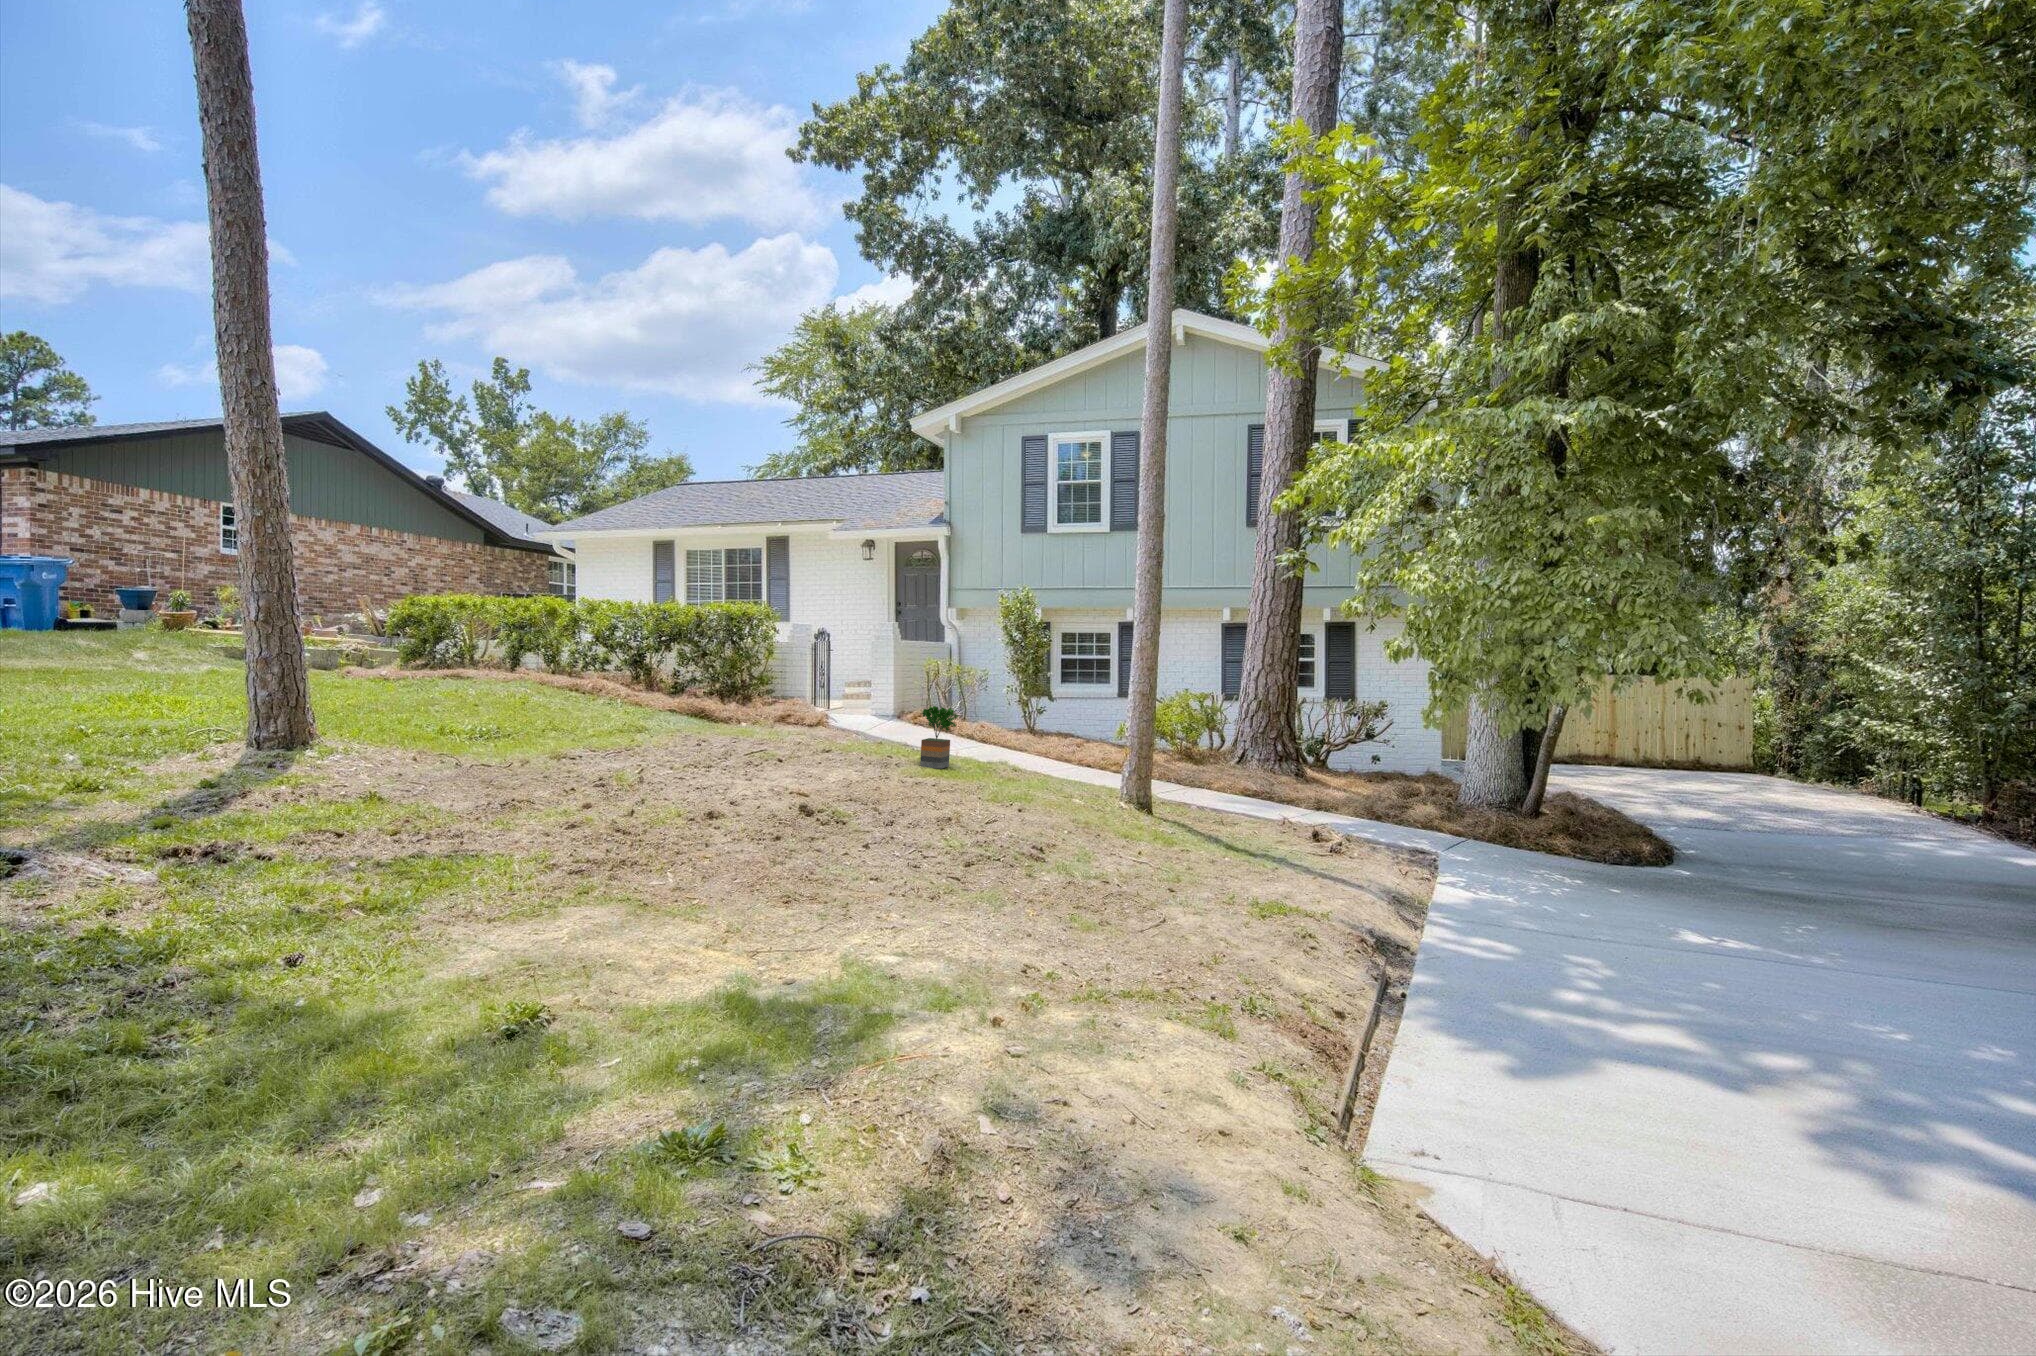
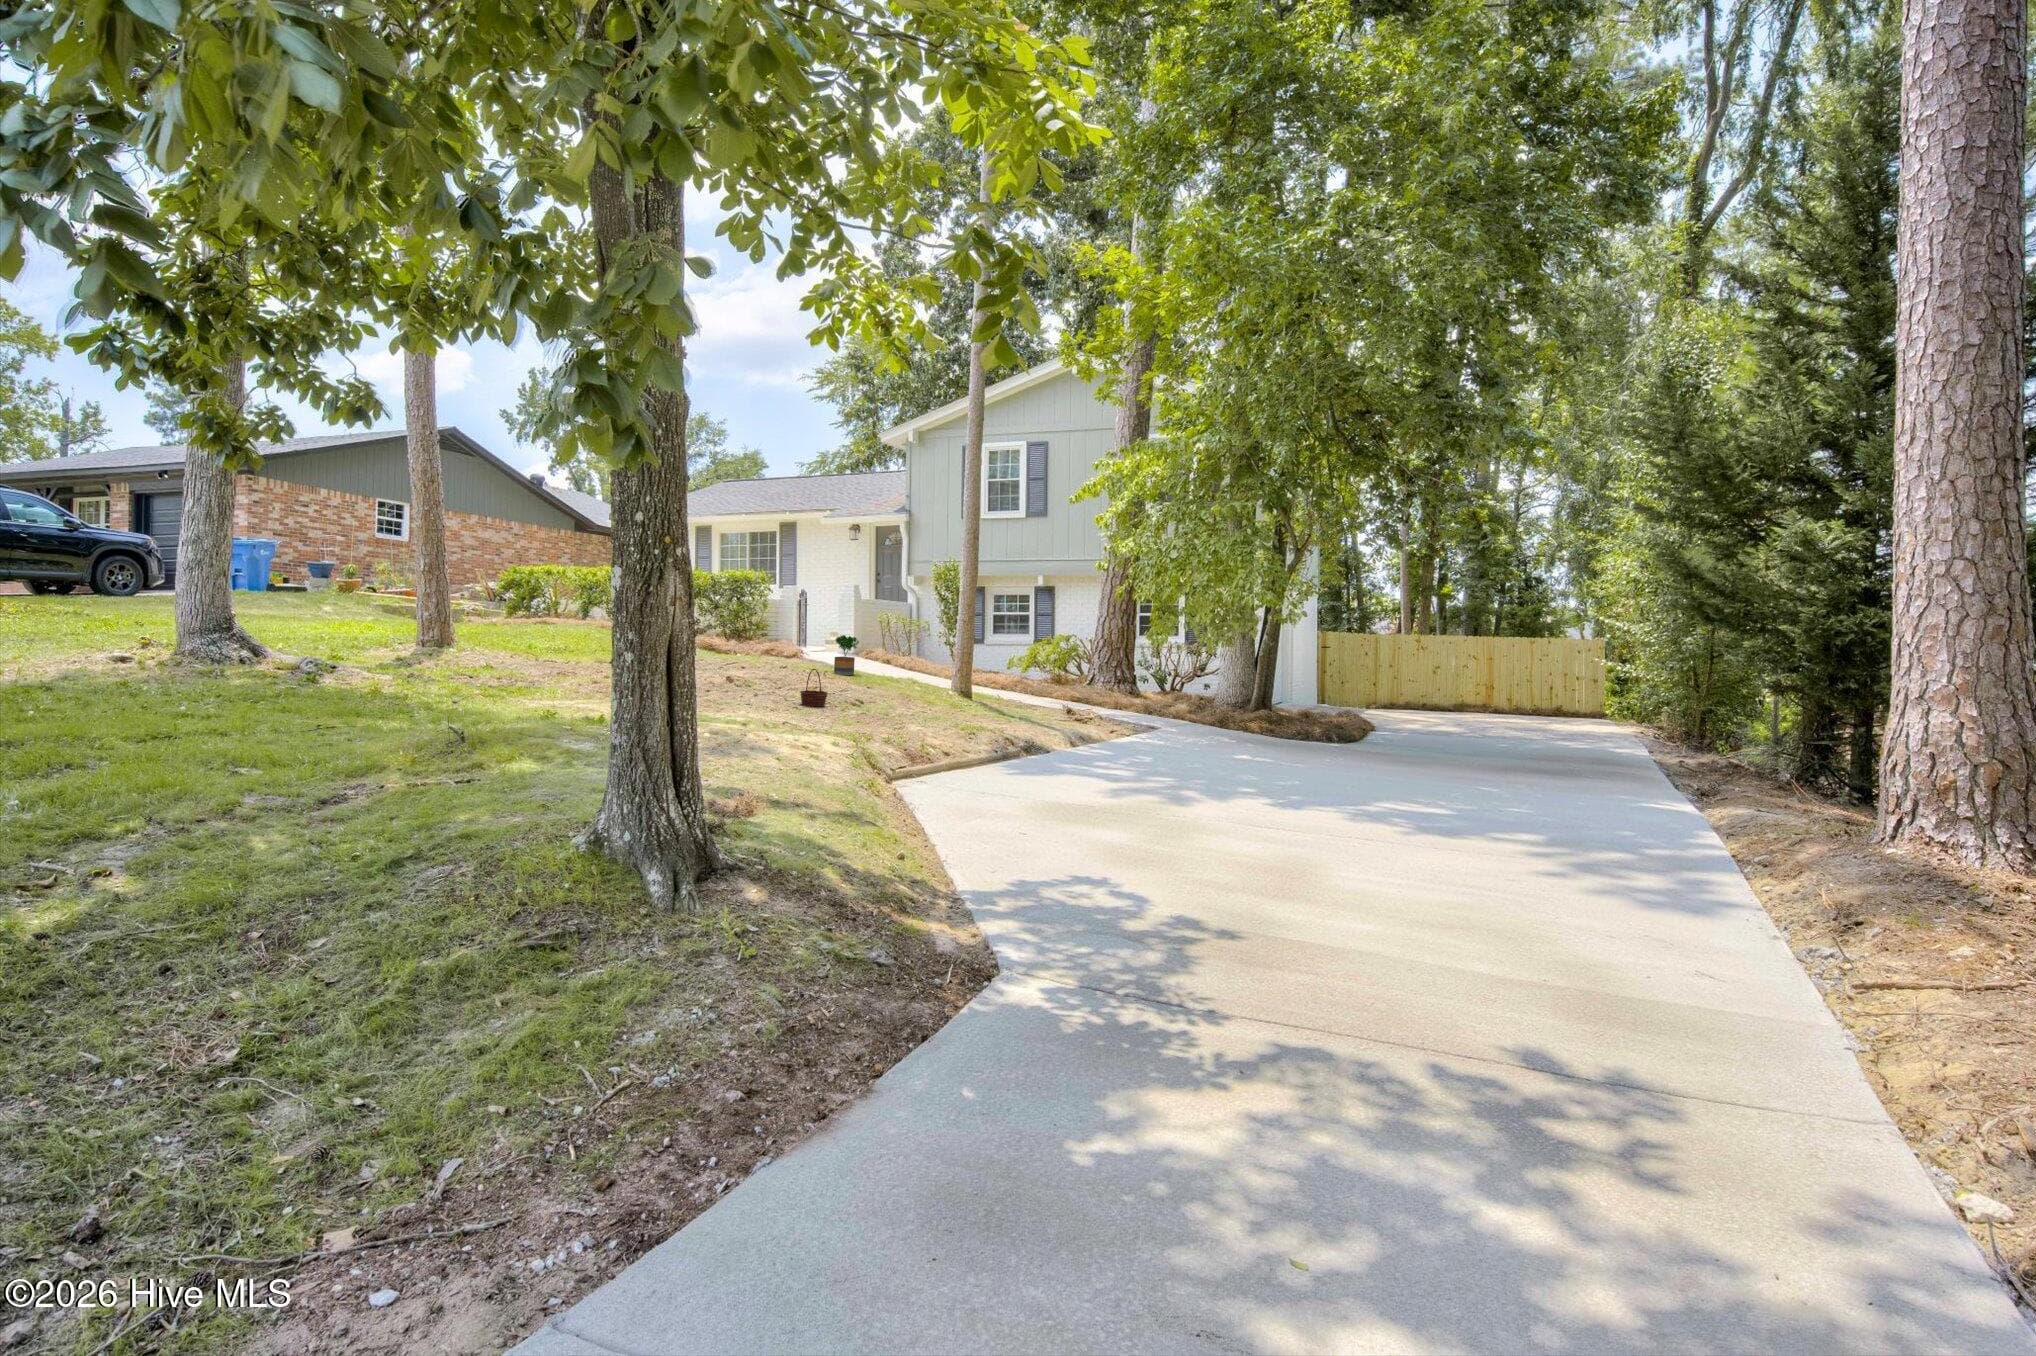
basket: none [943,790,992,858] -> present [800,669,828,706]

